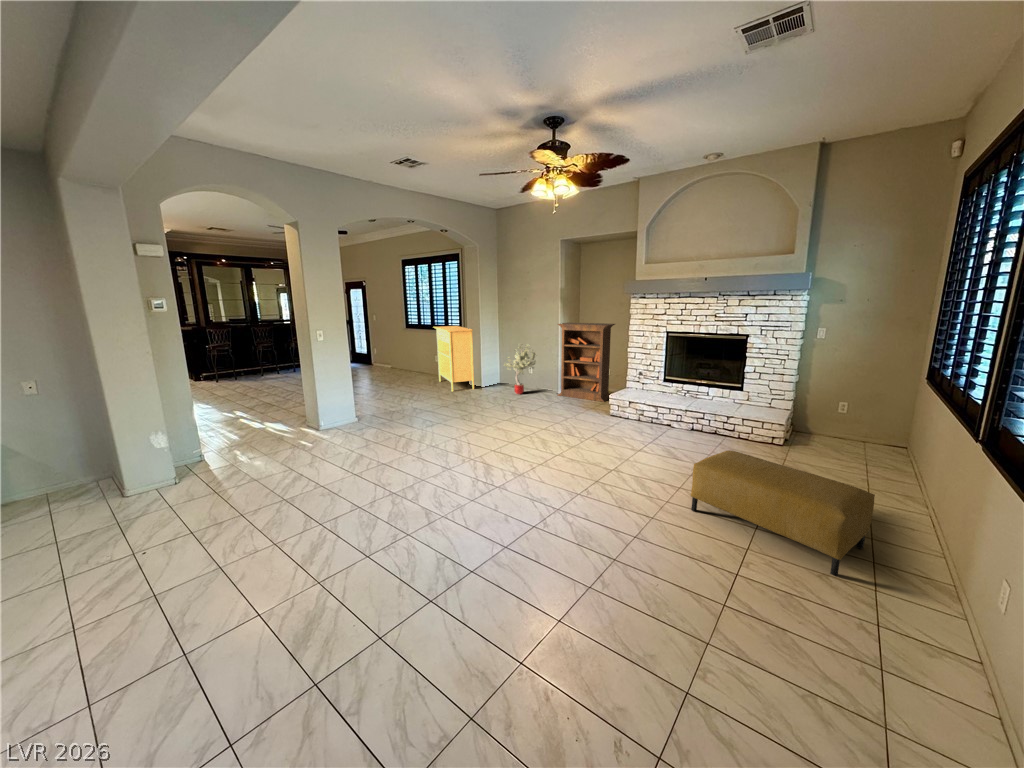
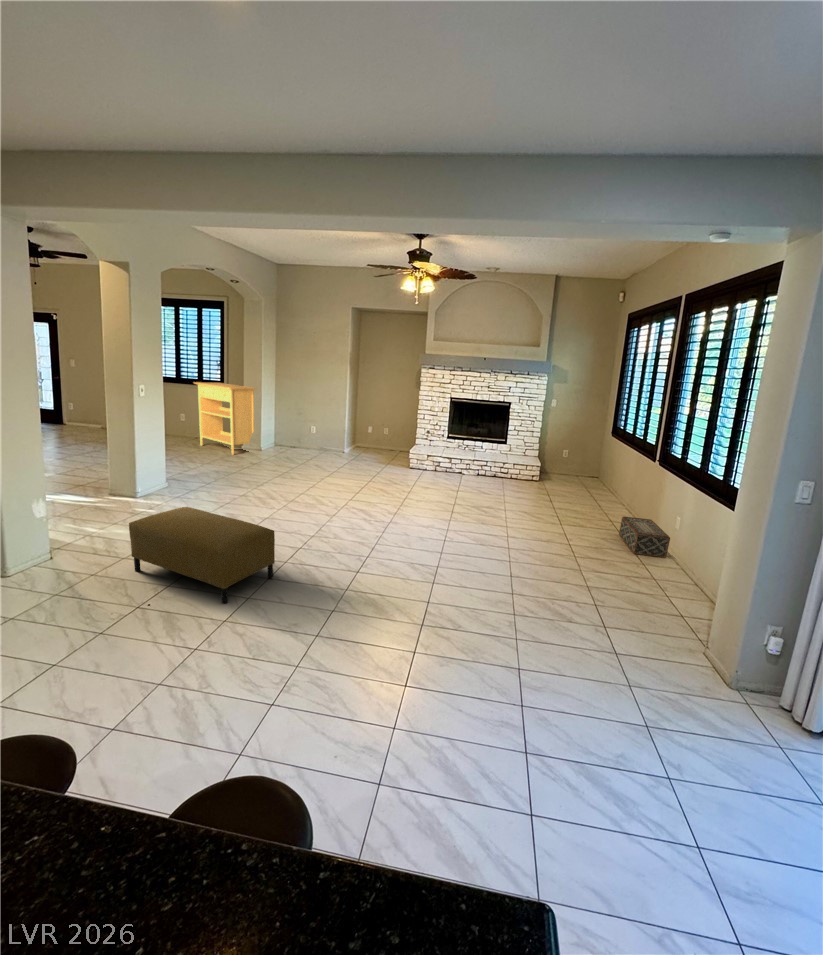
bookcase: present [558,323,615,402] -> none [346,386,399,459]
potted tree: present [504,344,536,394] -> none [289,404,329,455]
ottoman: present [691,450,875,576] -> present [129,507,275,604]
woven basket: none [875,552,987,685] -> present [619,517,670,558]

